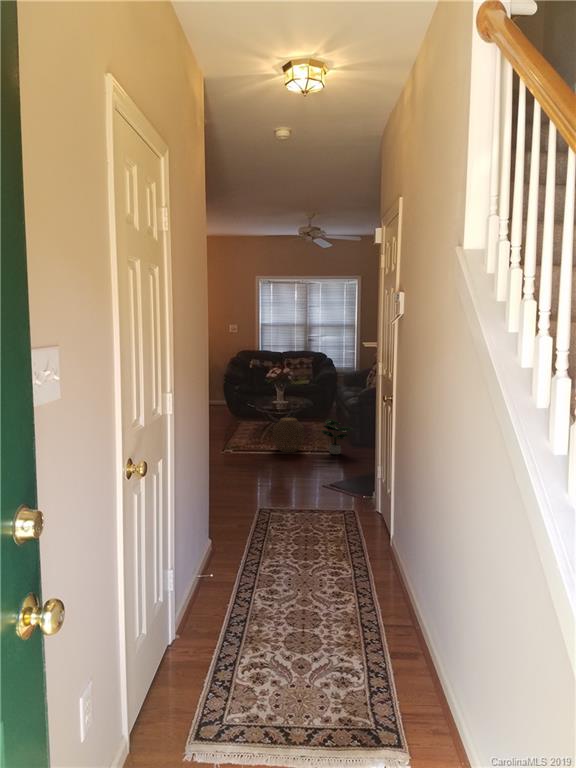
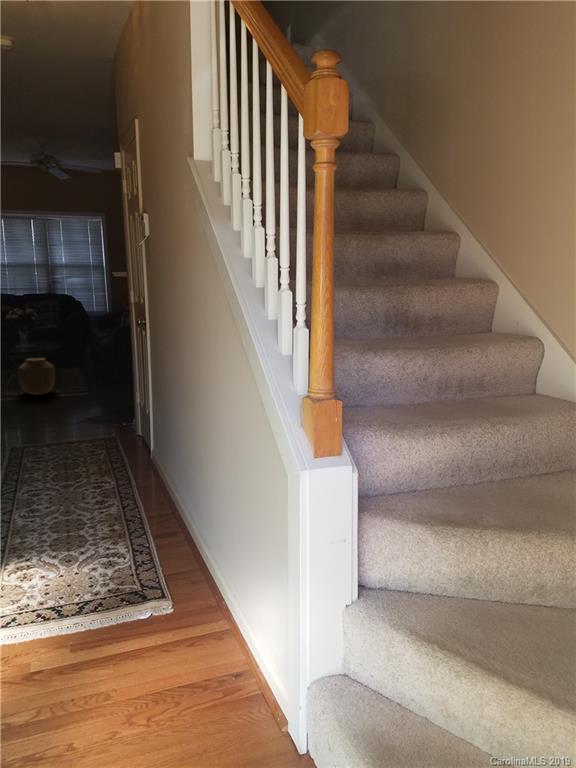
potted plant: present [321,419,353,454] -> none [73,357,109,392]

